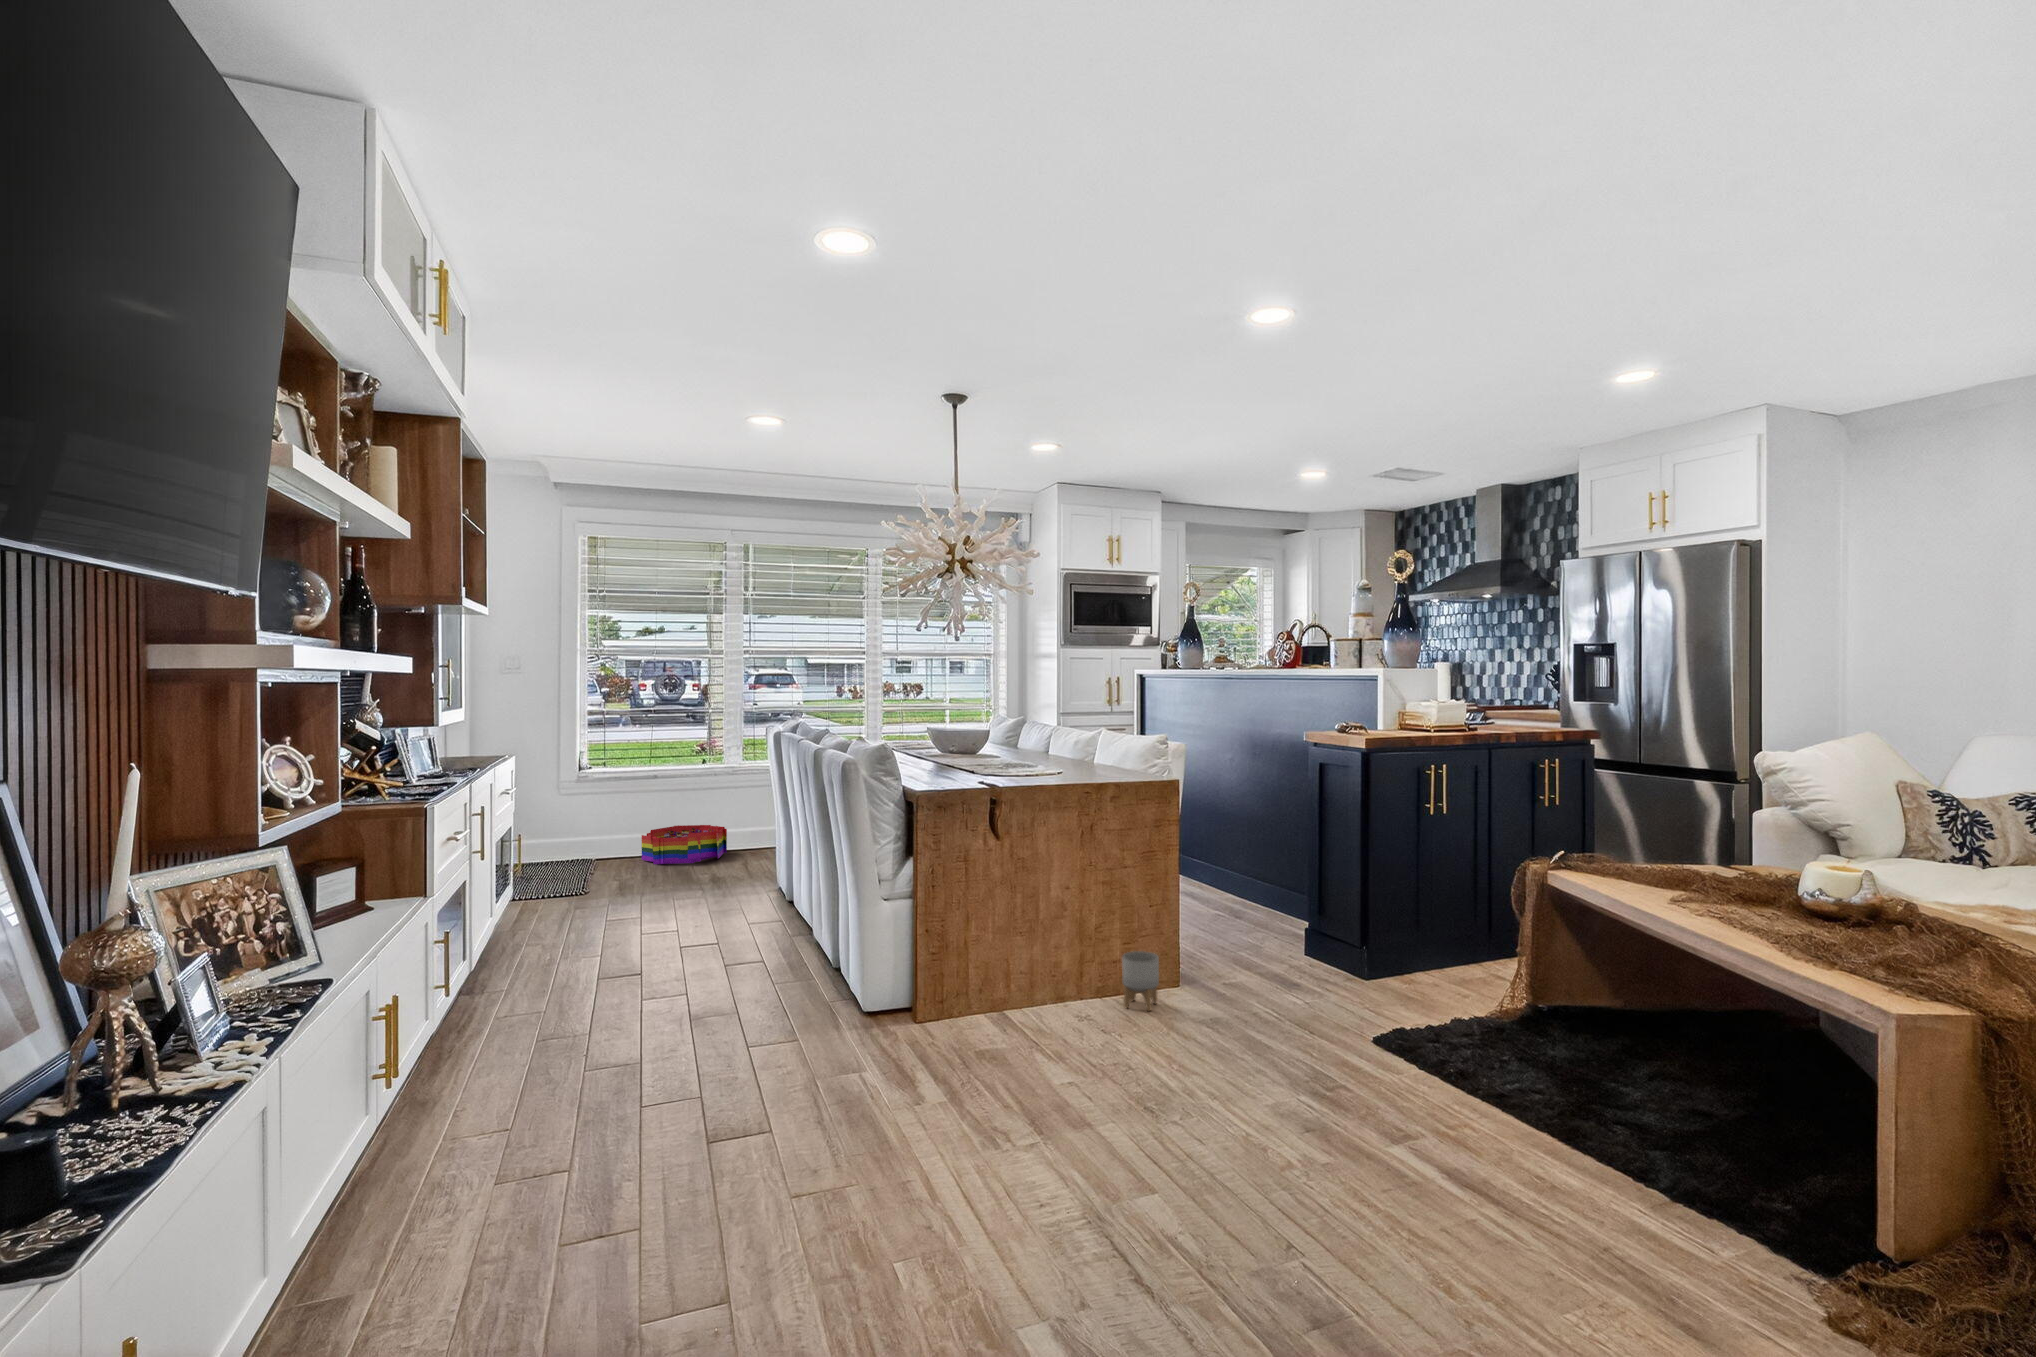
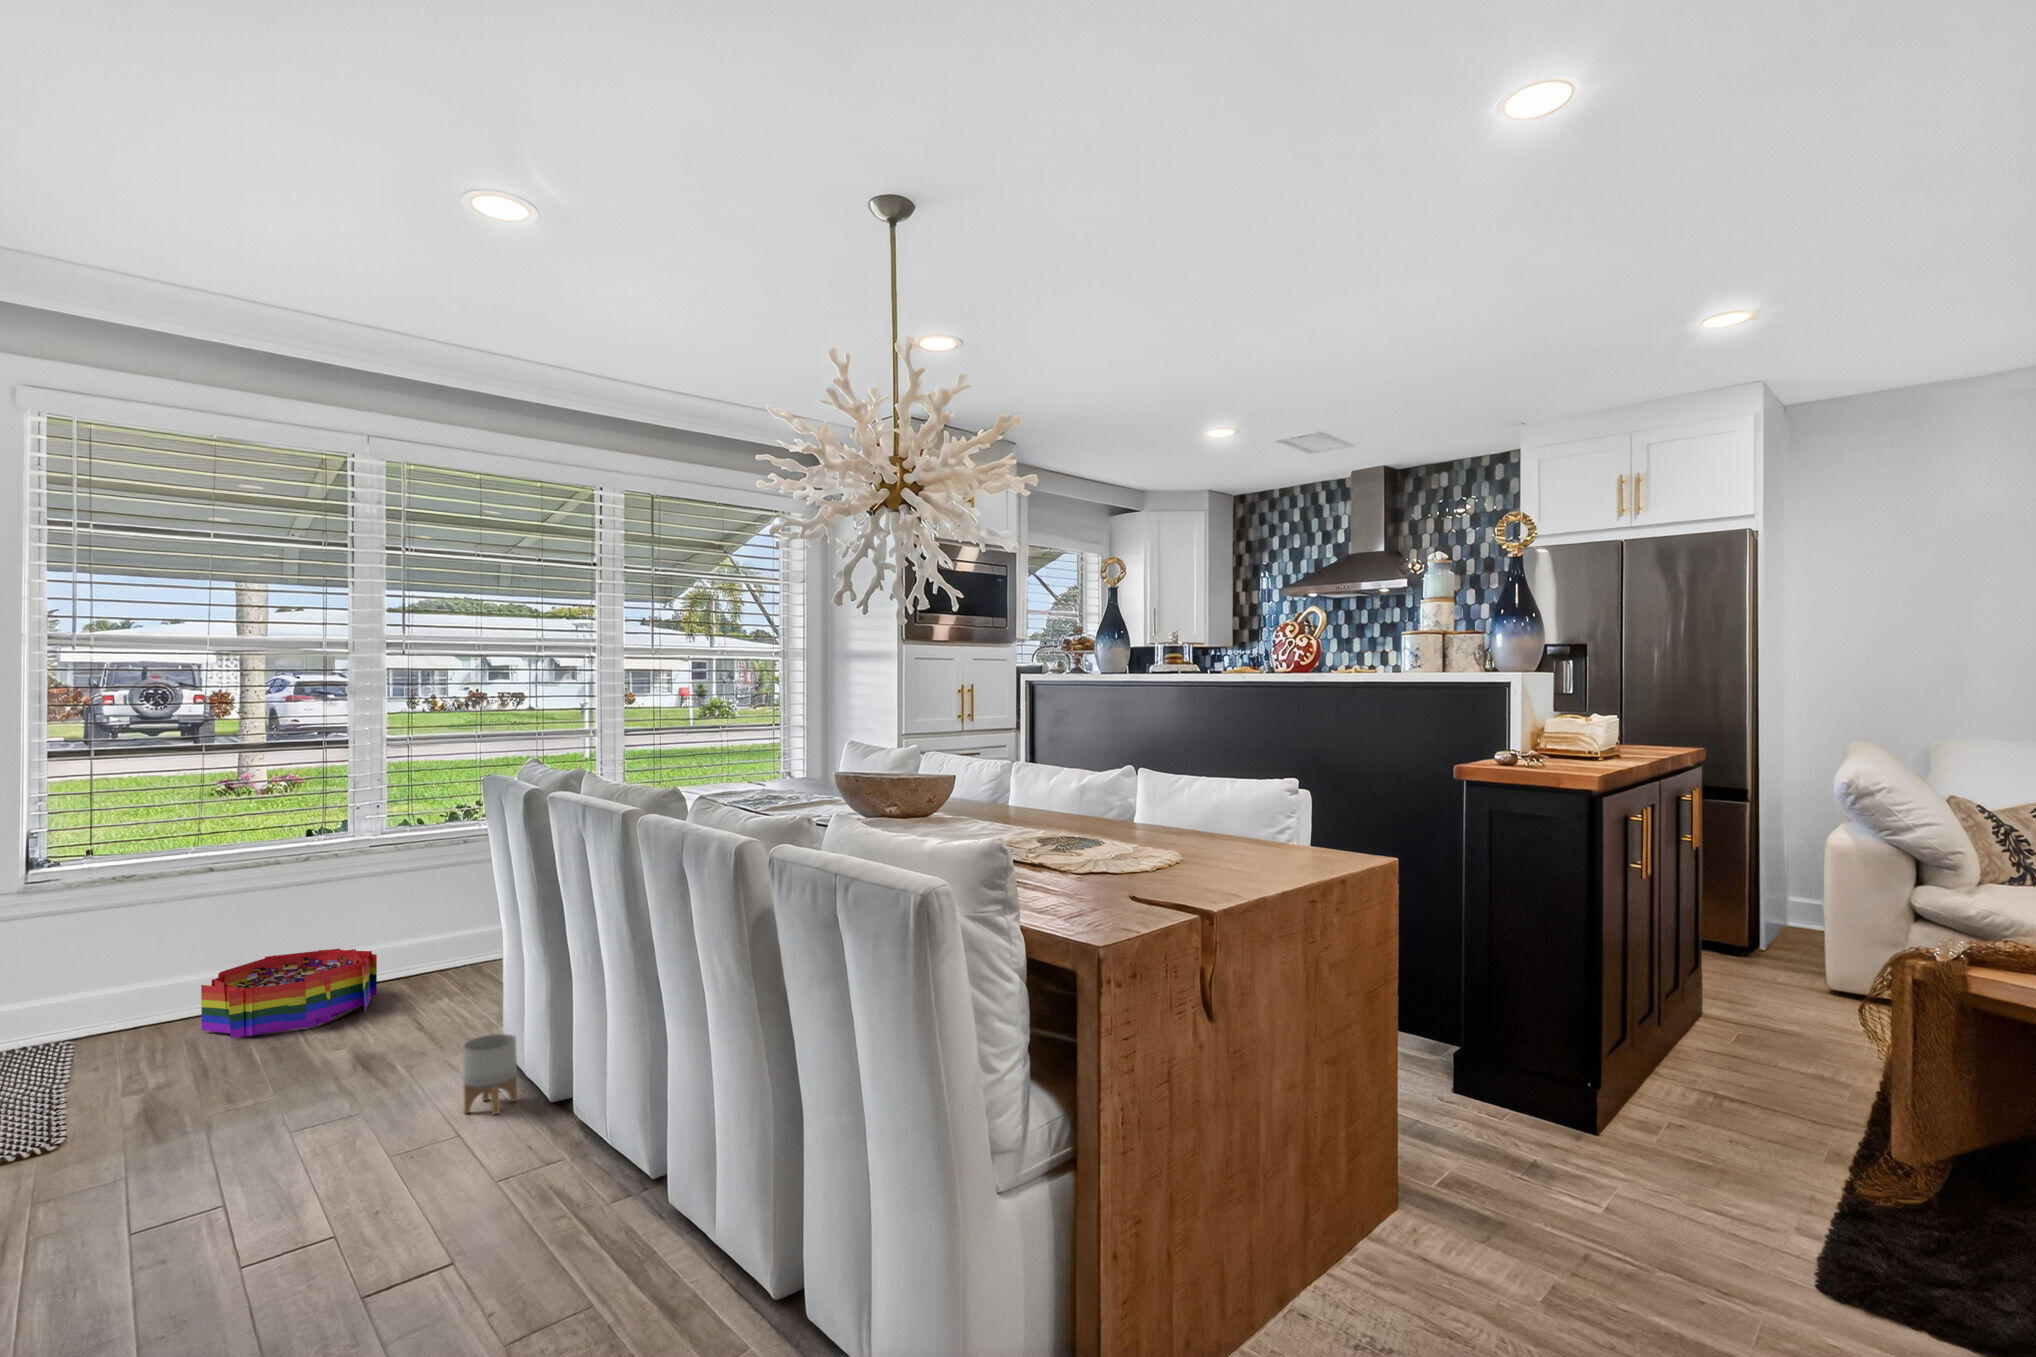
planter: present [1122,951,1159,1011] -> present [463,1034,517,1114]

